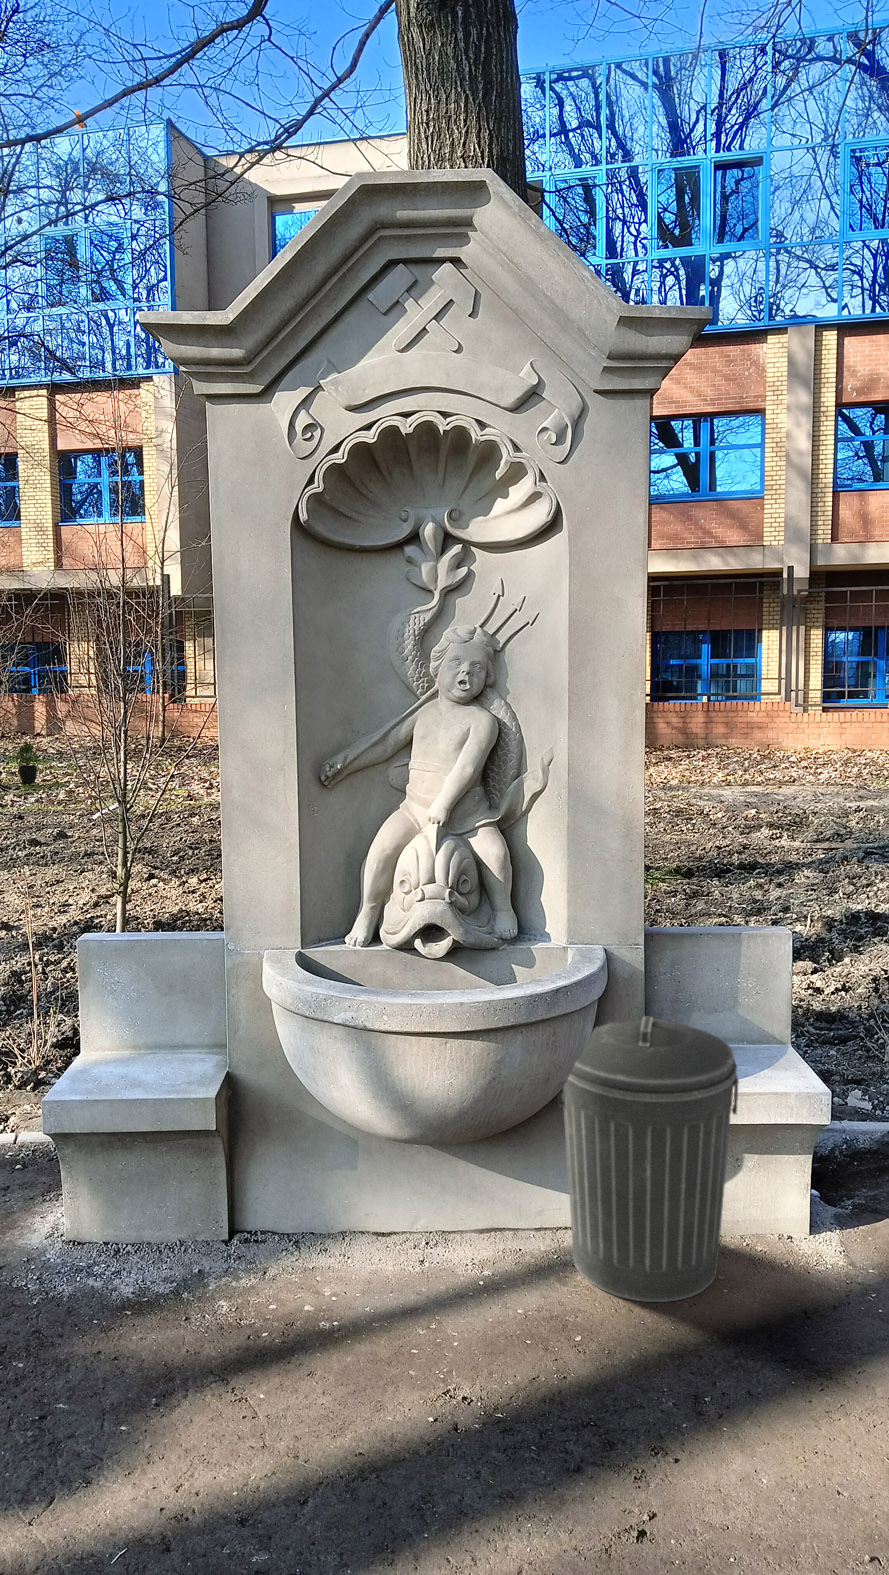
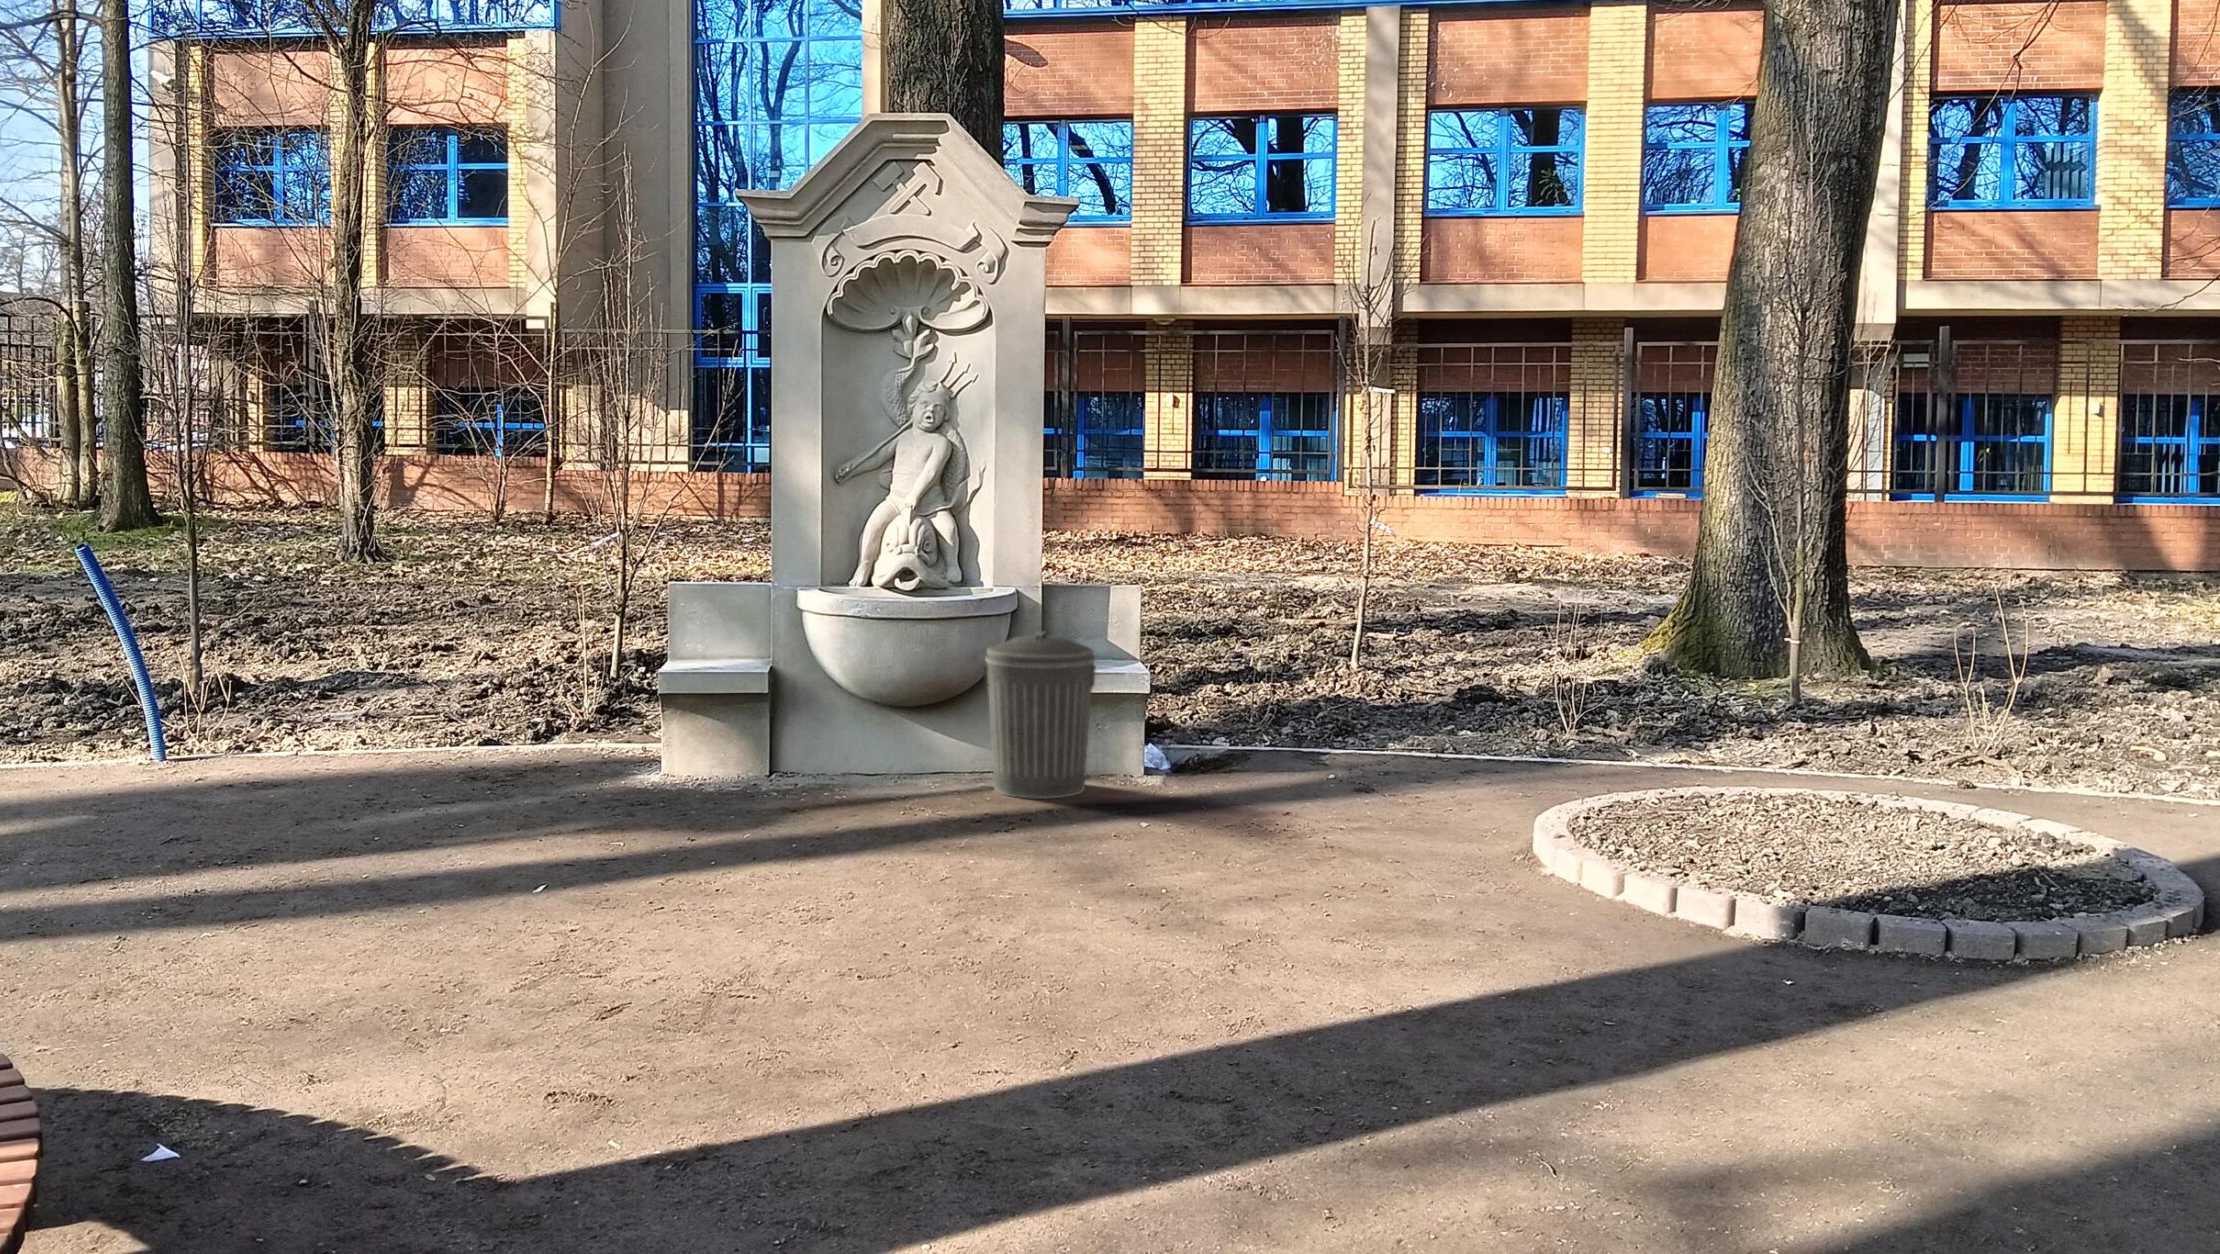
potted plant: present [15,743,39,784] -> none [374,510,407,563]

